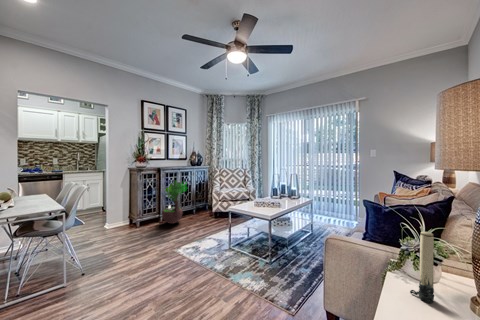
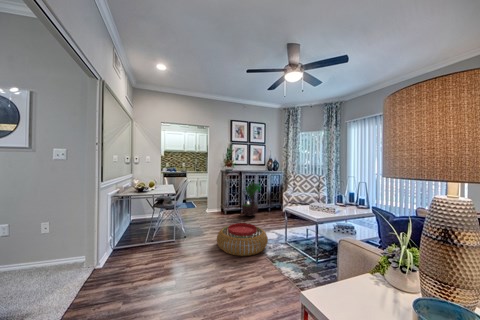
candle: present [410,231,434,303] -> none [364,227,380,296]
pouf: none [145,236,213,282] -> present [217,223,268,256]

